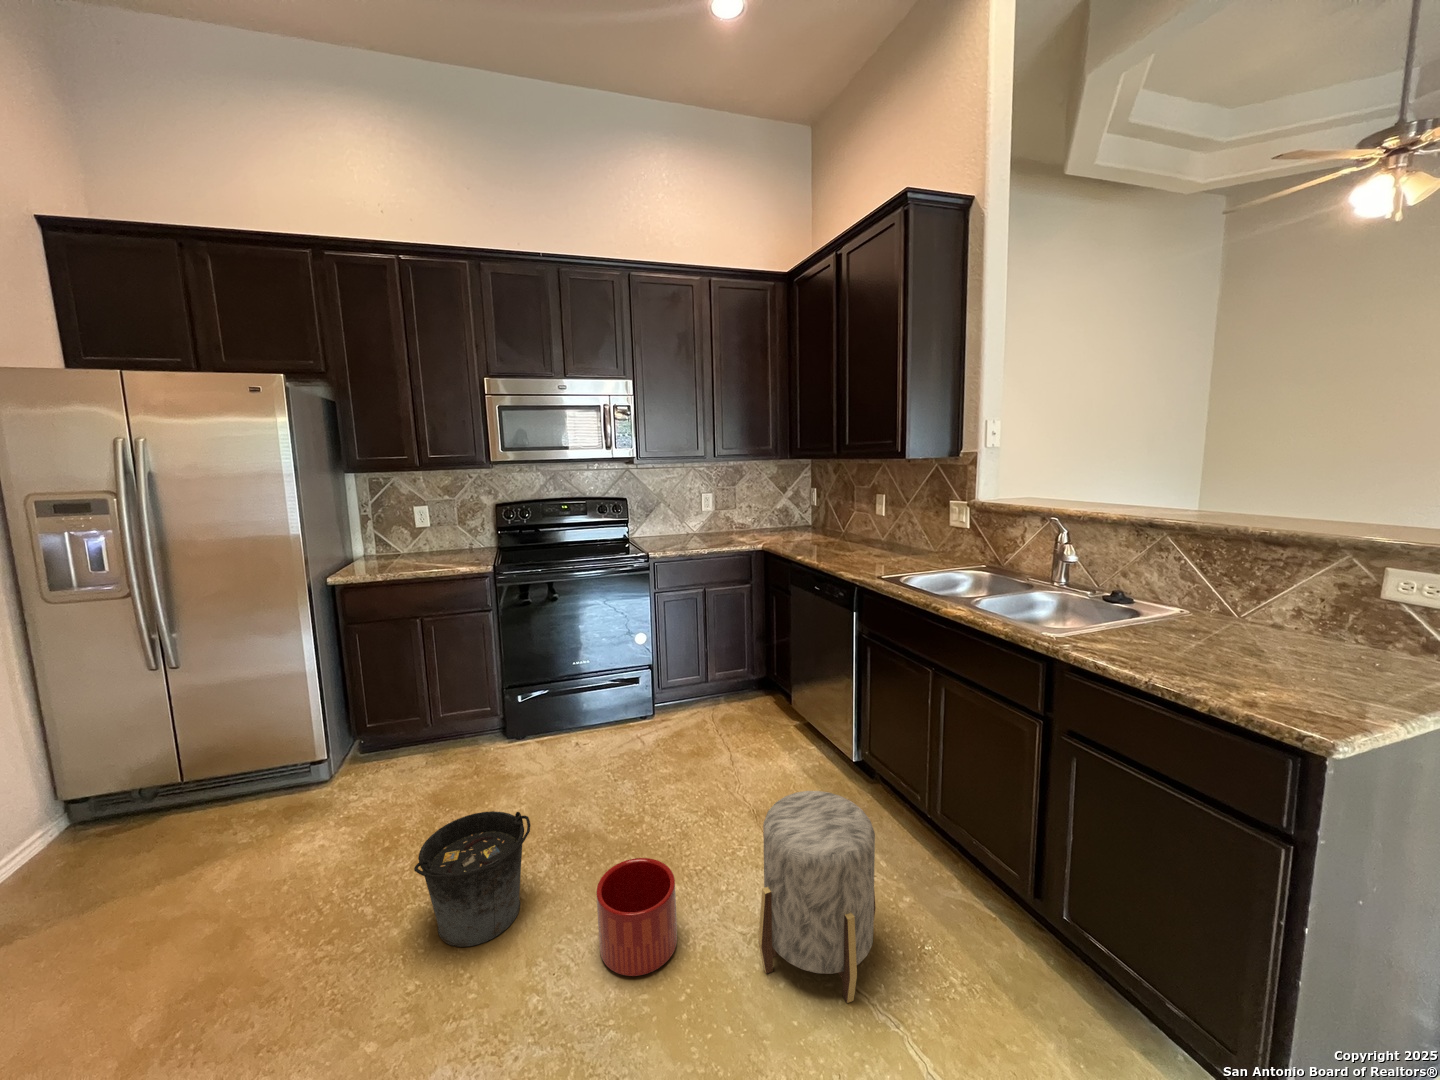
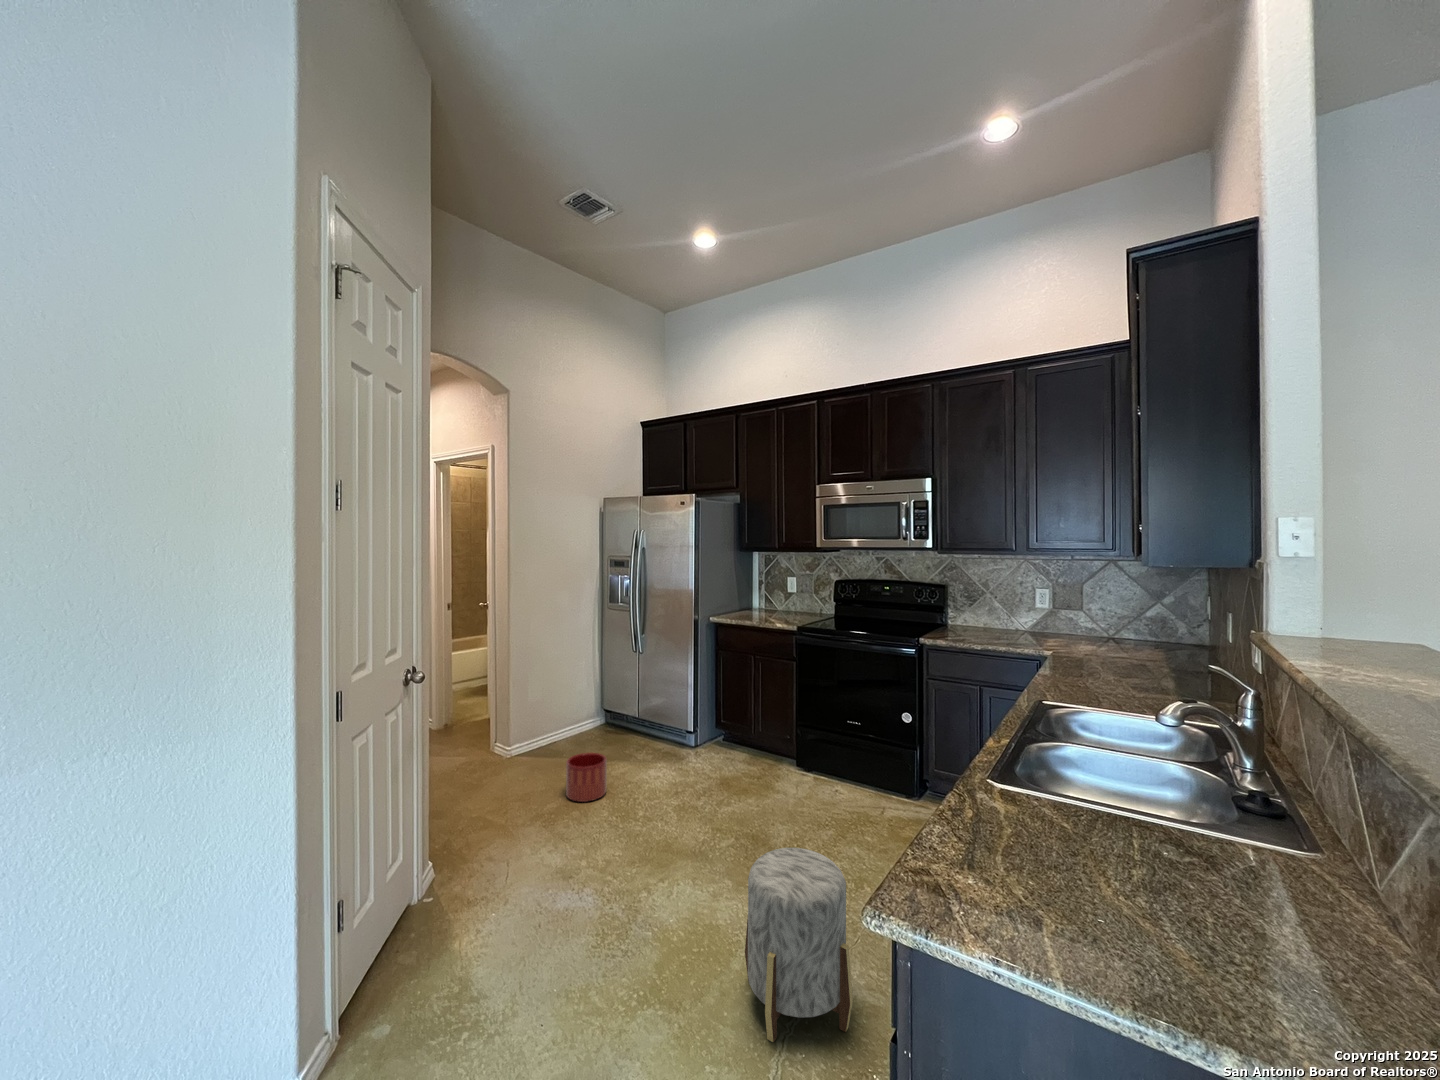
bucket: present [414,811,531,947] -> none [636,777,705,857]
planter: present [596,858,677,976] -> present [566,753,607,802]

